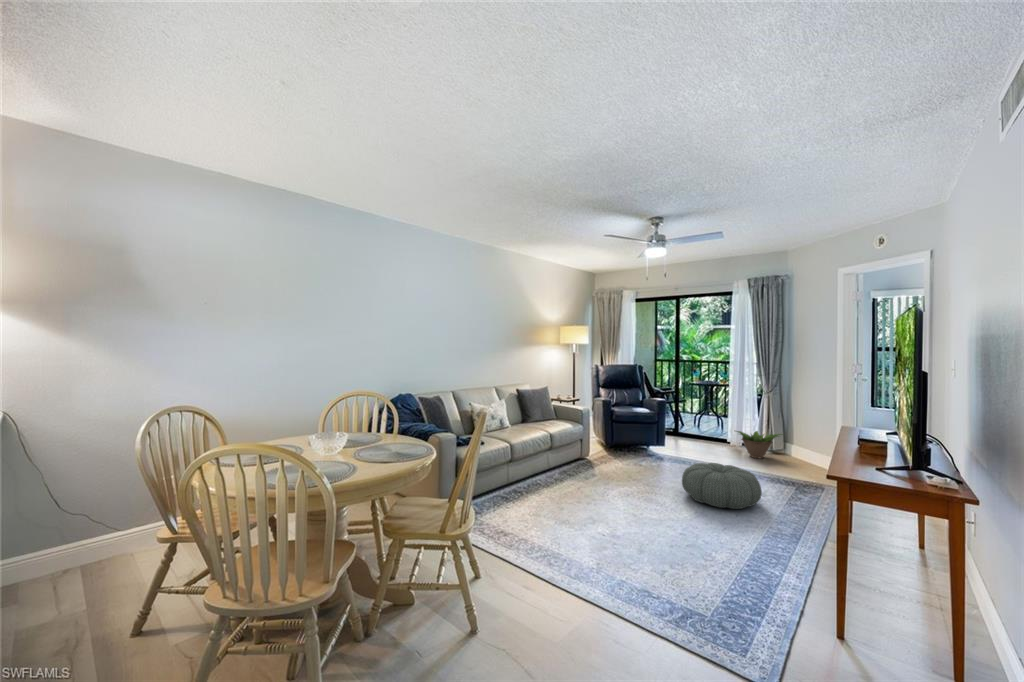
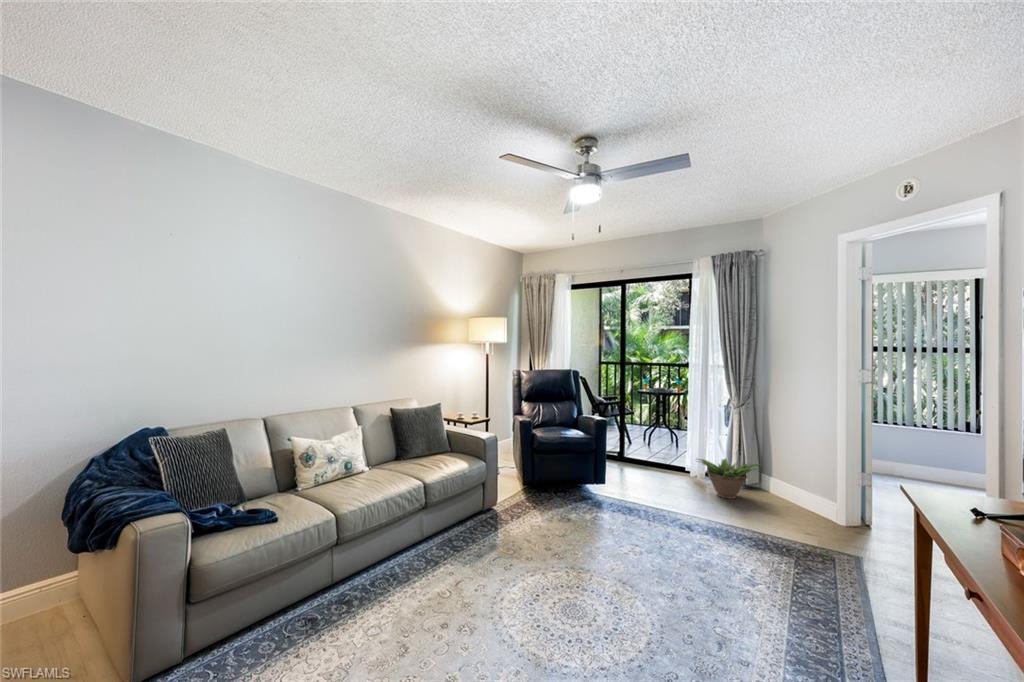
pouf: present [682,463,762,509] -> none [625,531,757,630]

